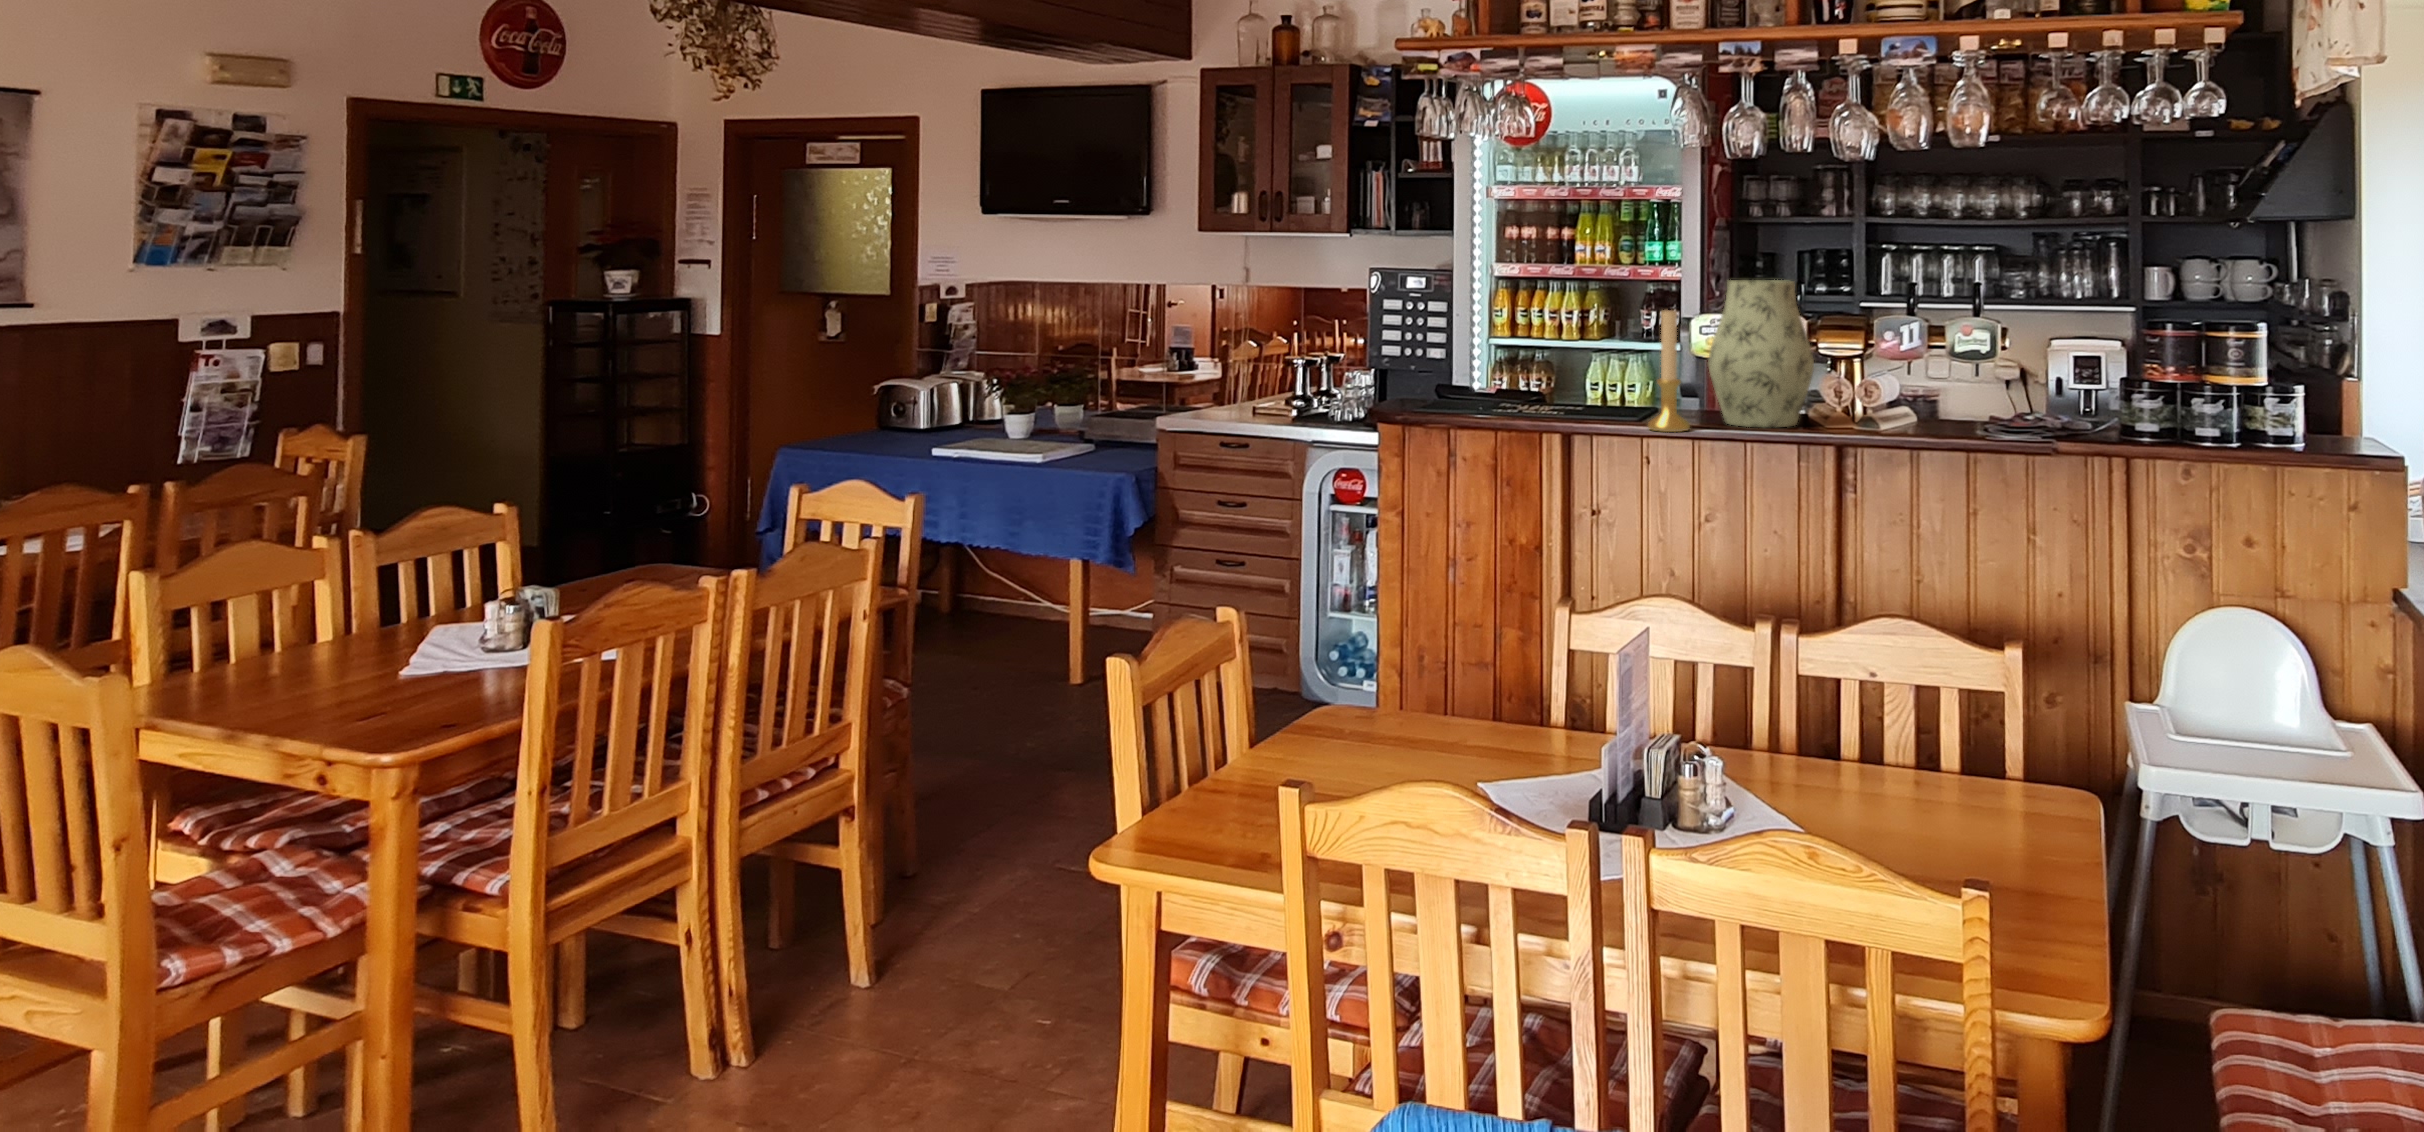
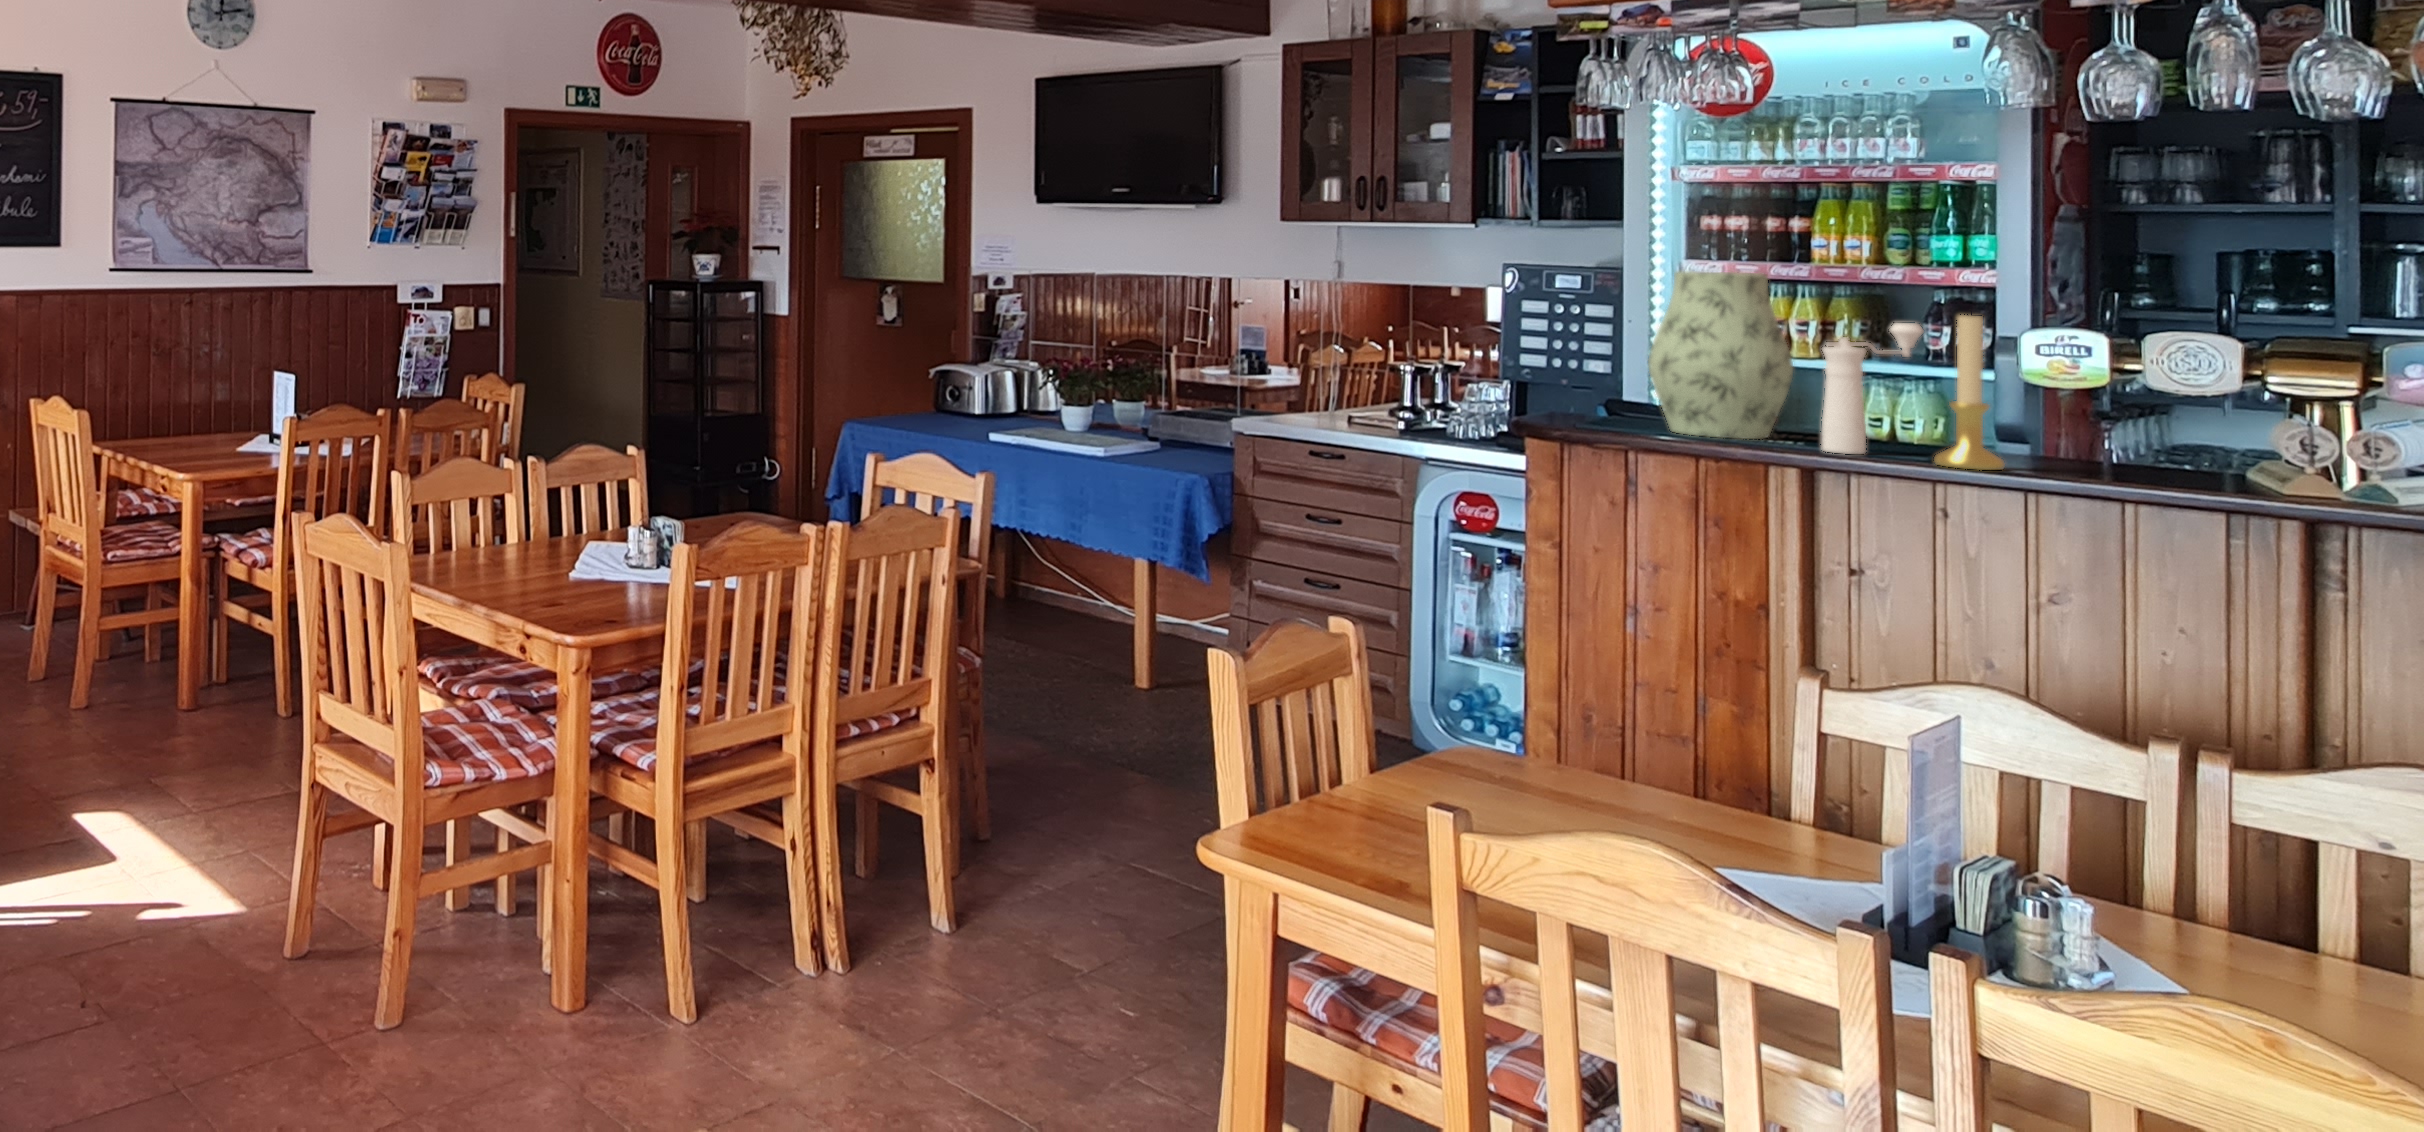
vase: present [1708,280,1814,427] -> present [1648,271,1793,439]
pepper mill: none [1577,316,1641,424] -> present [1821,323,1923,454]

